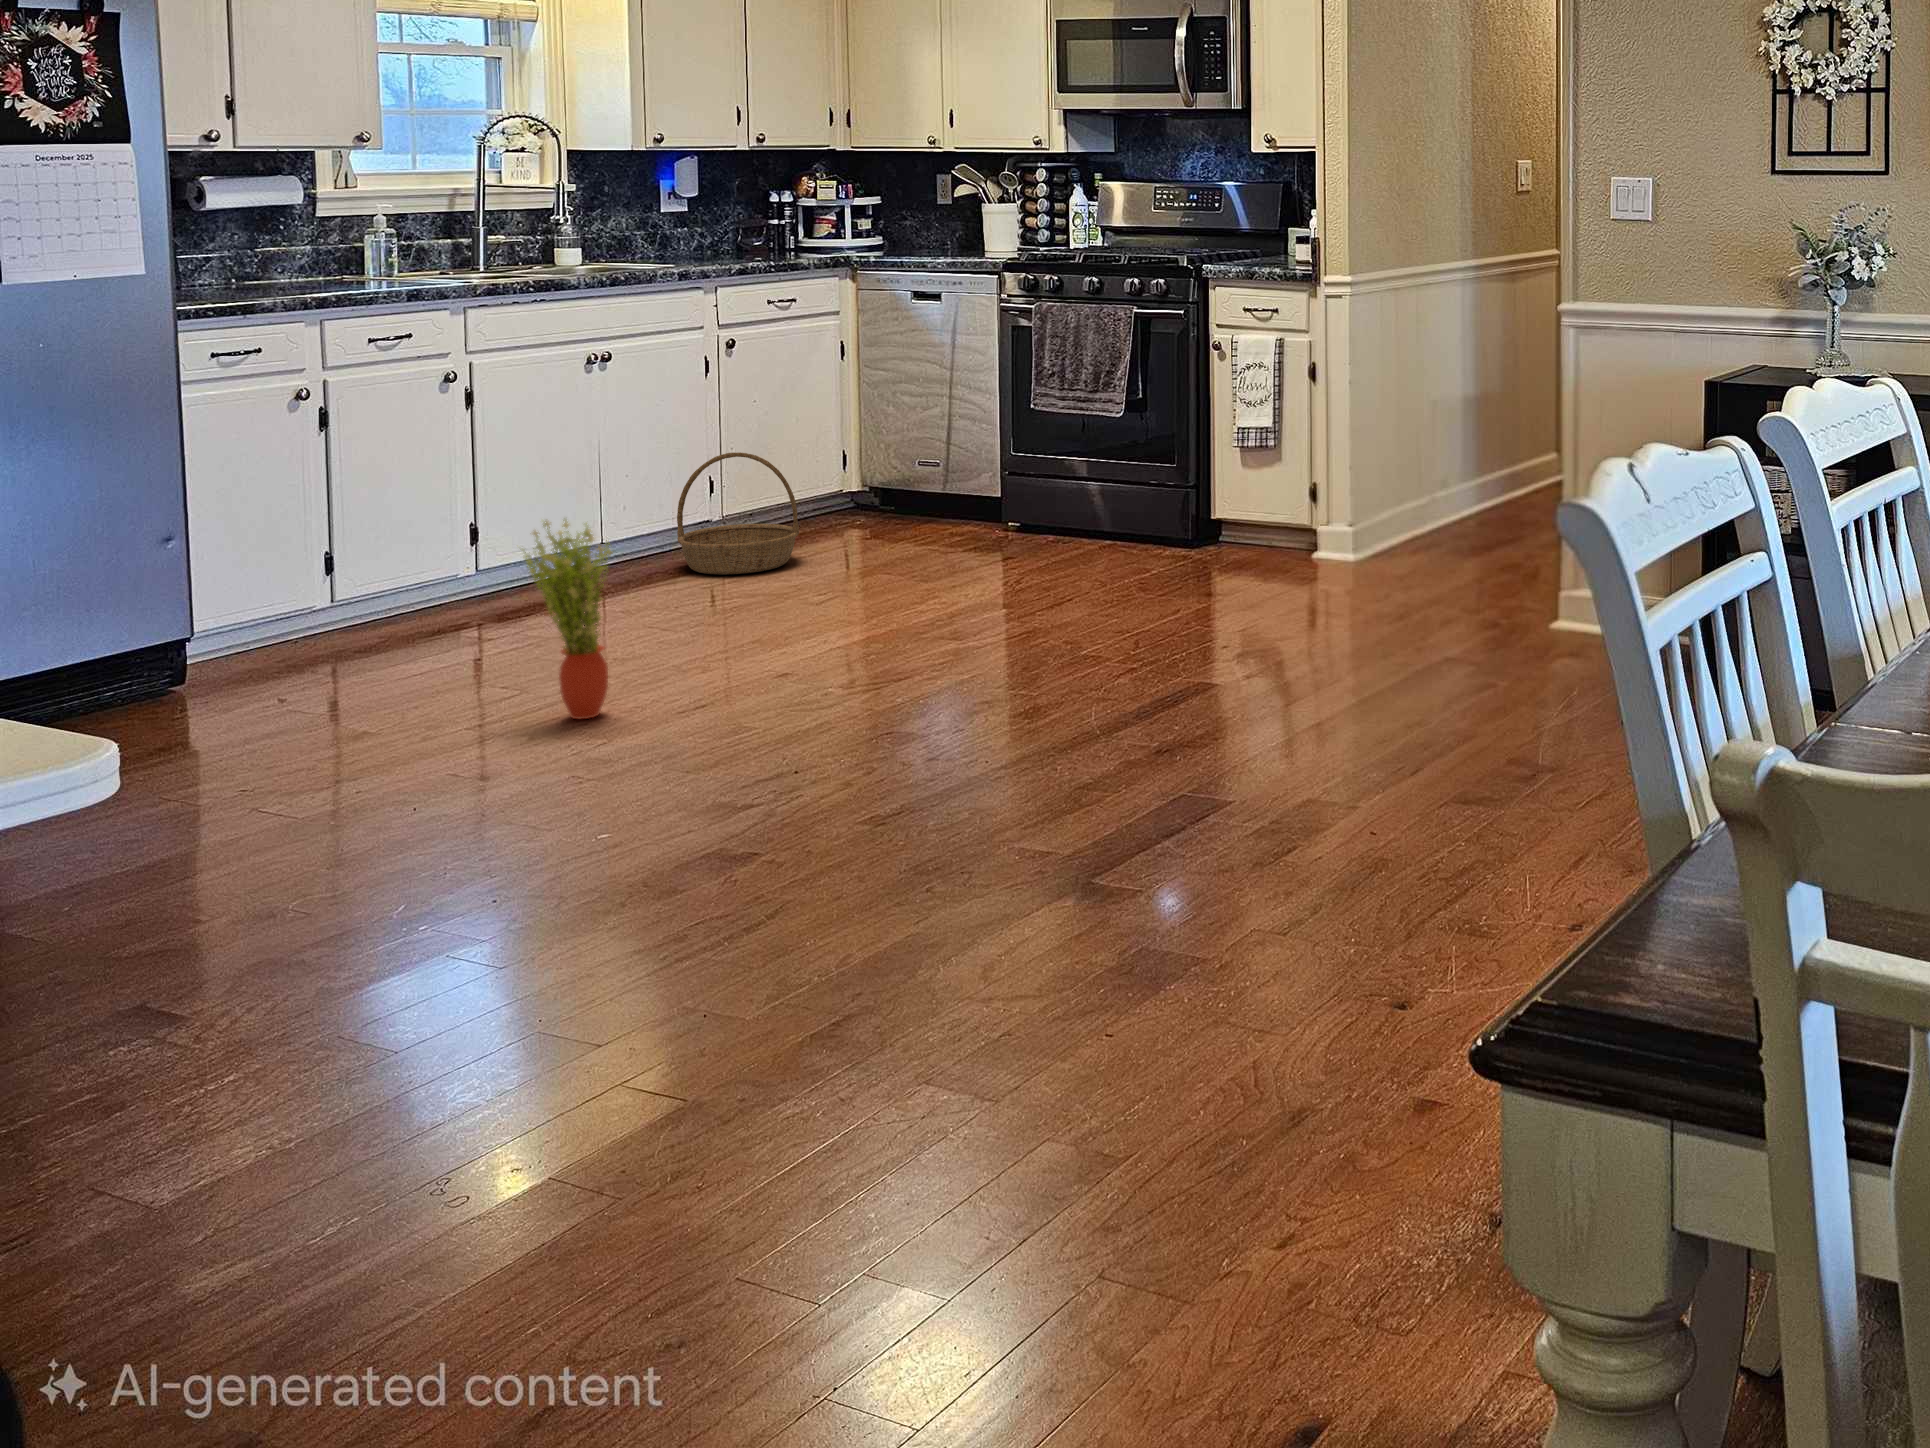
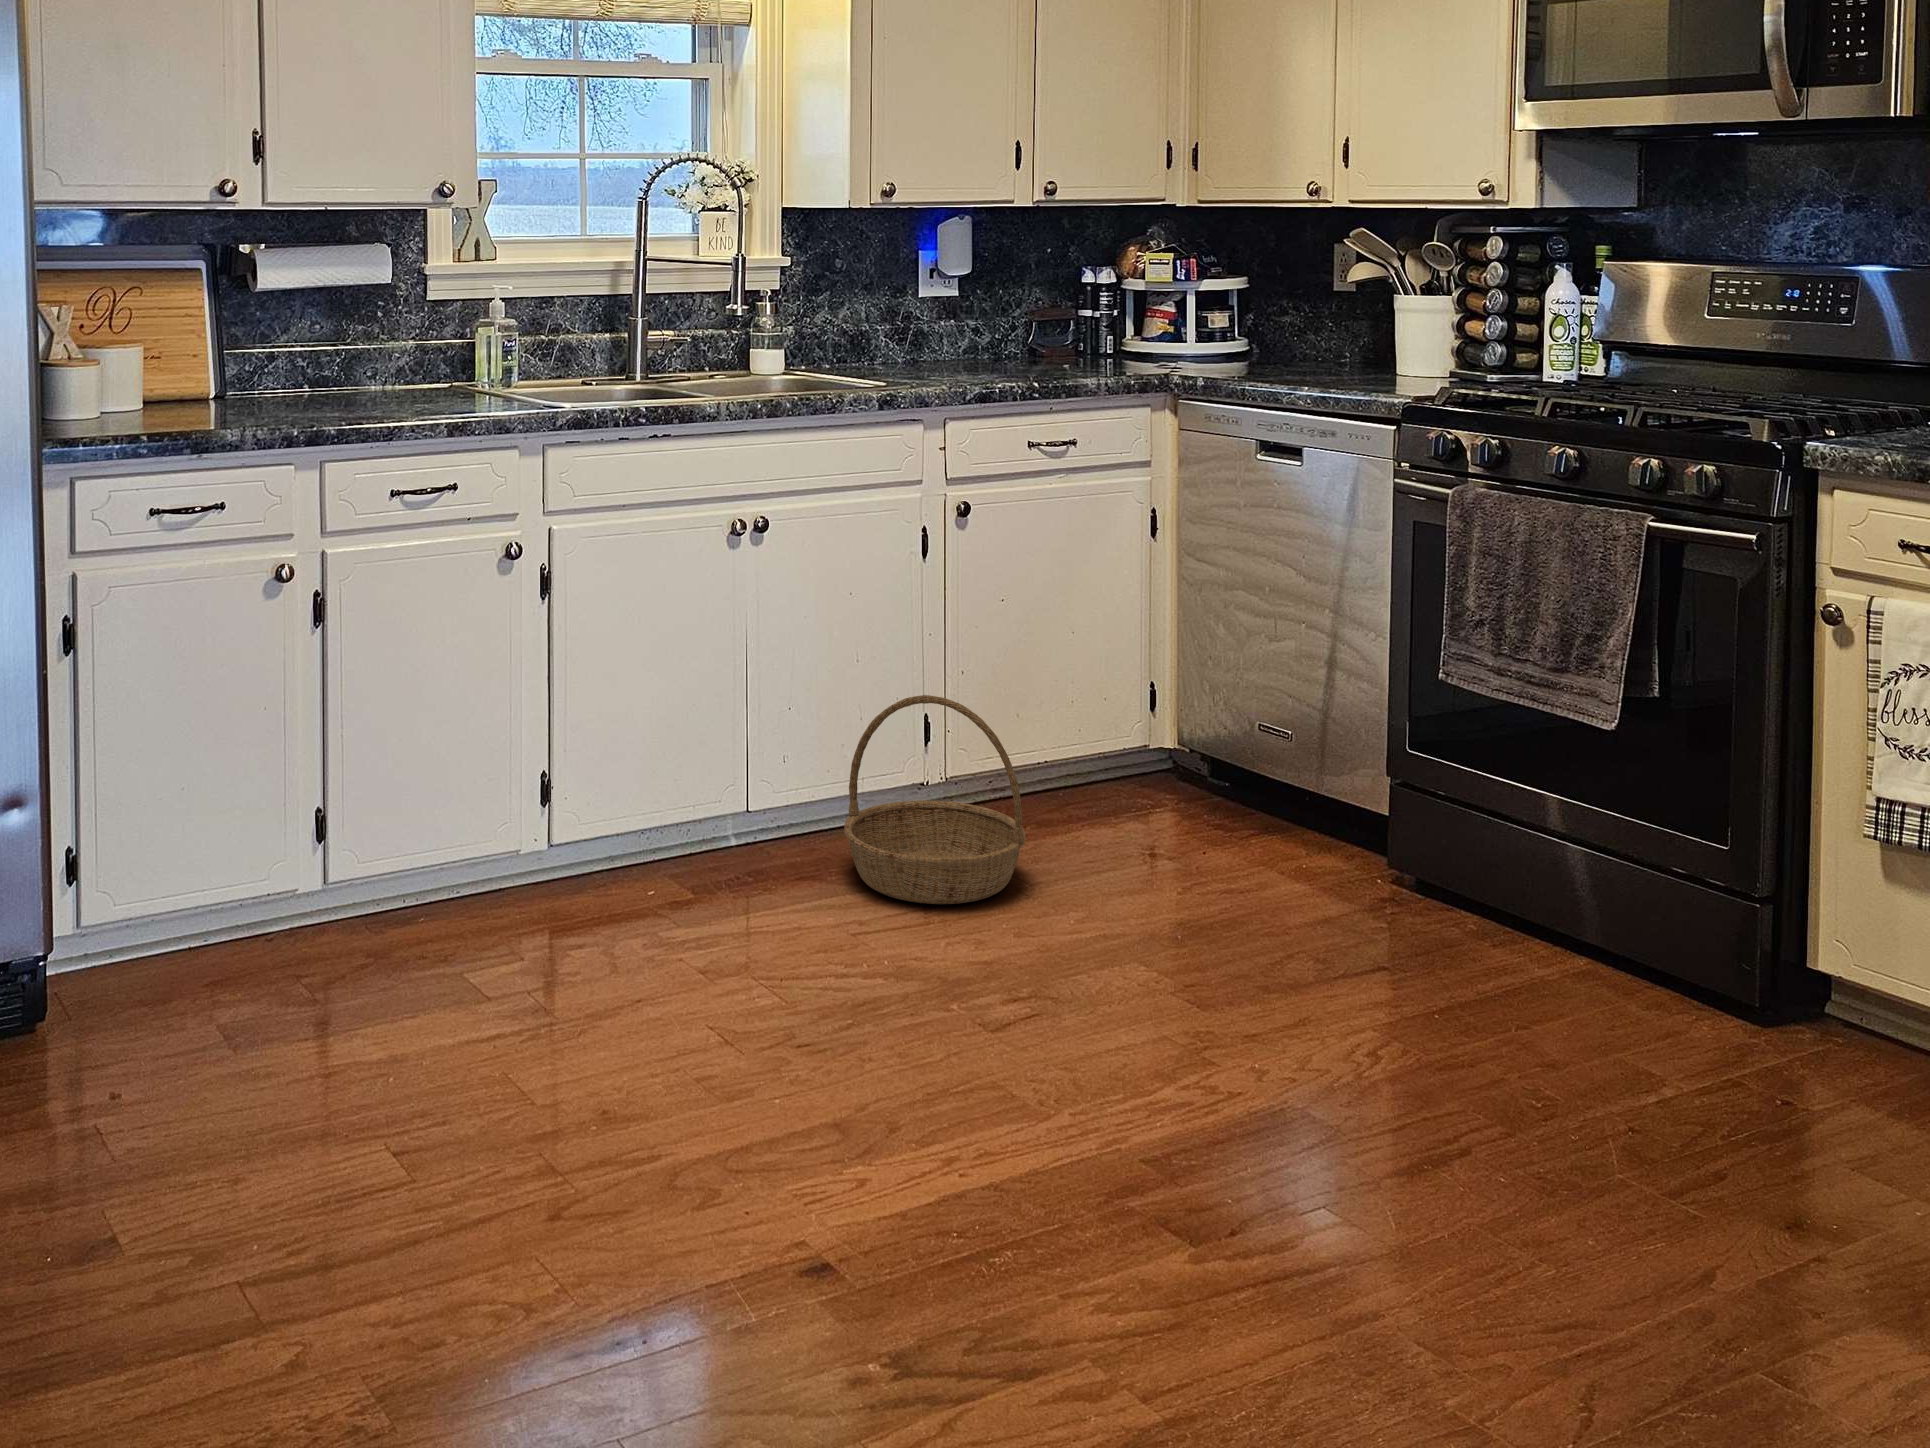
potted plant: present [525,520,612,719] -> none [291,920,452,1340]

